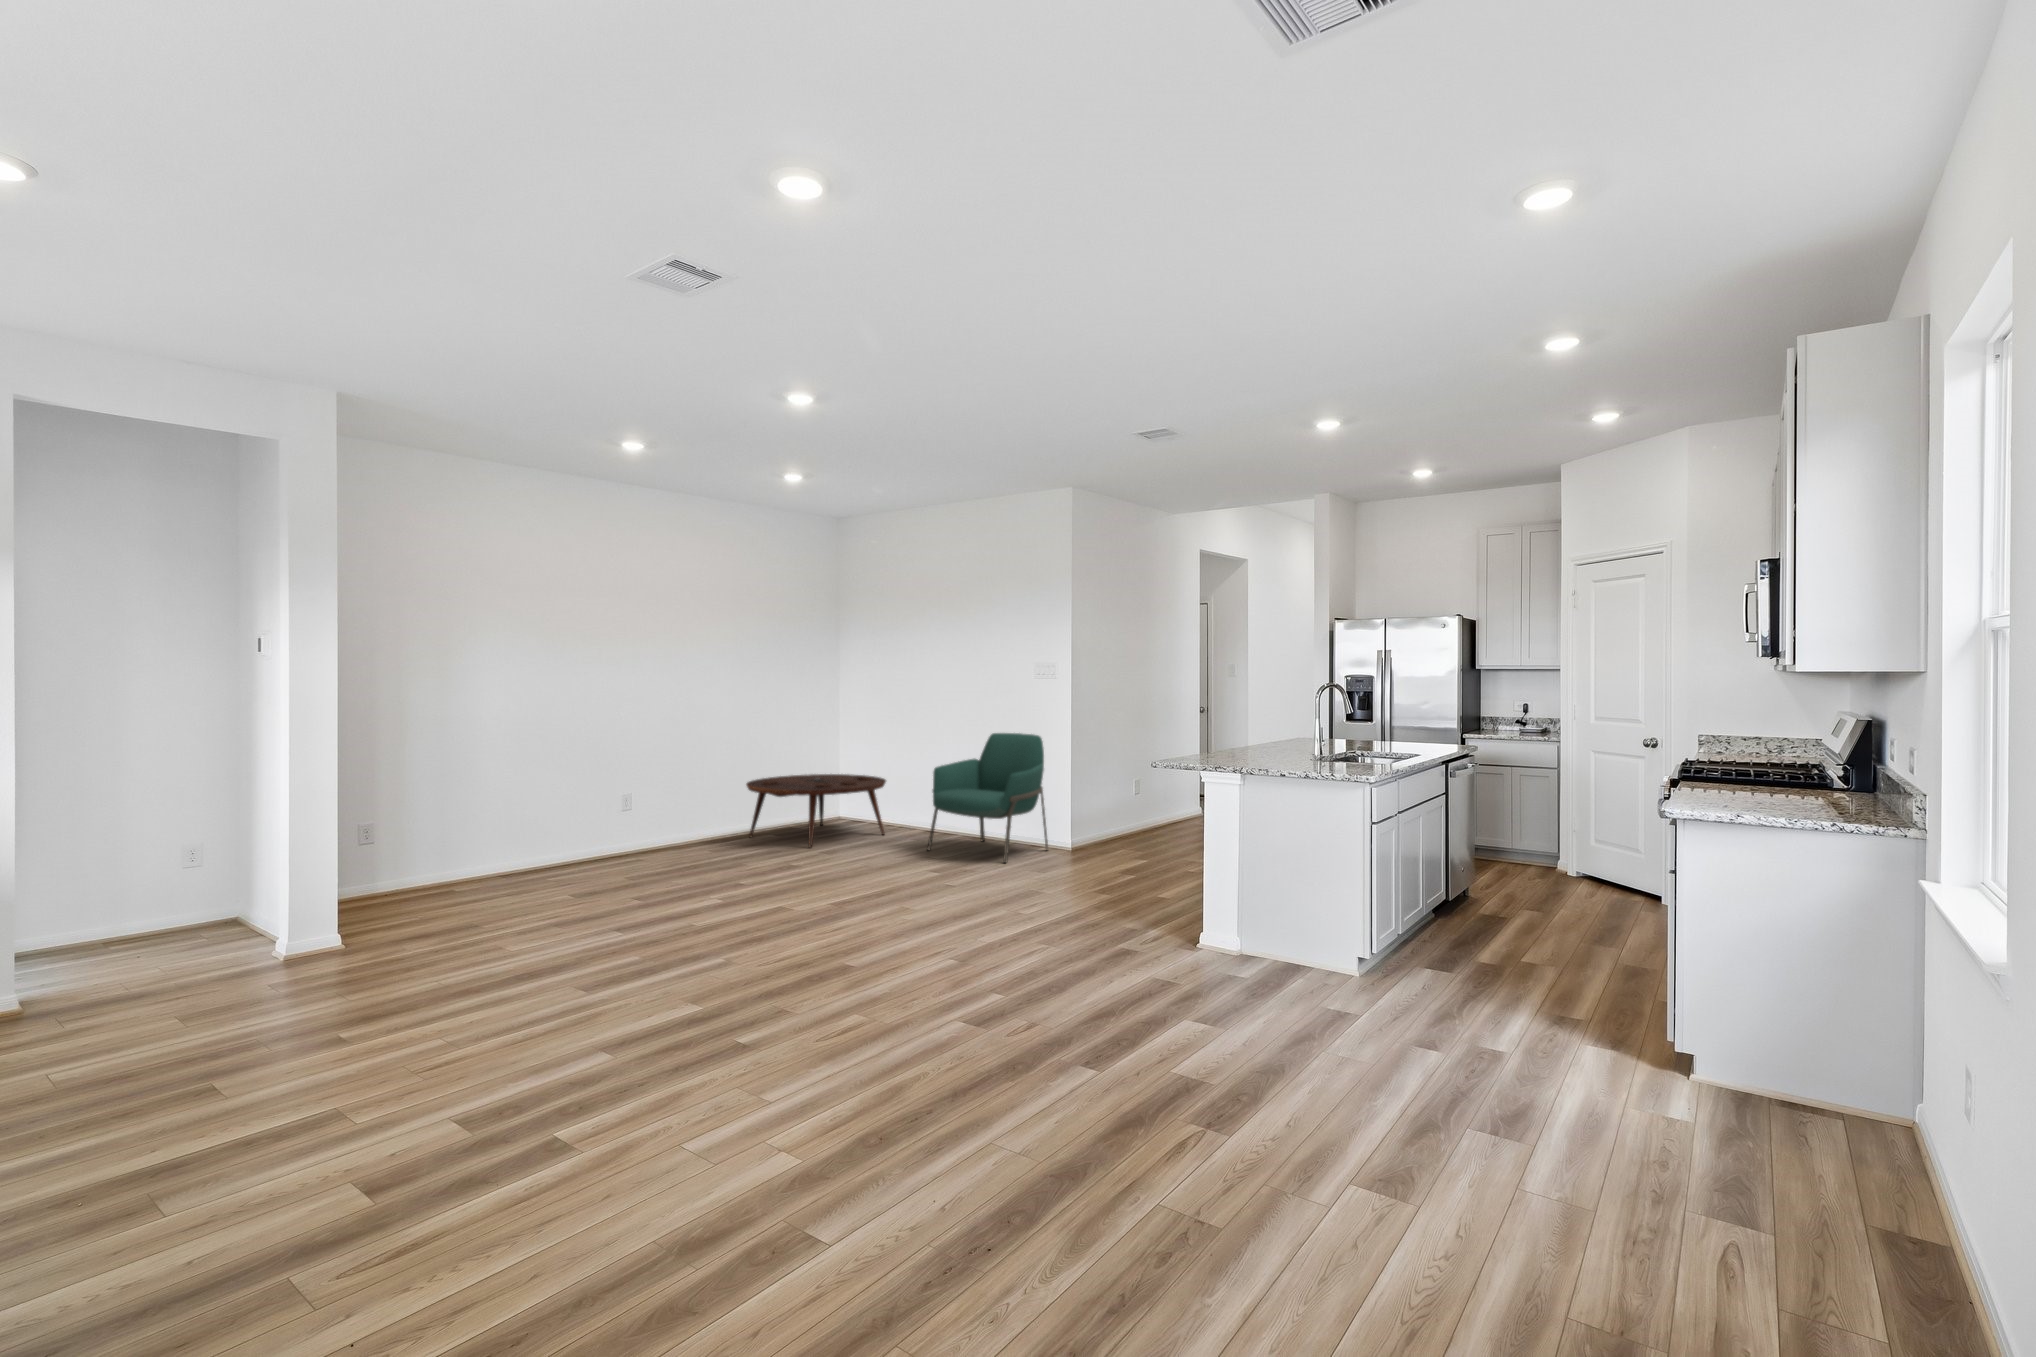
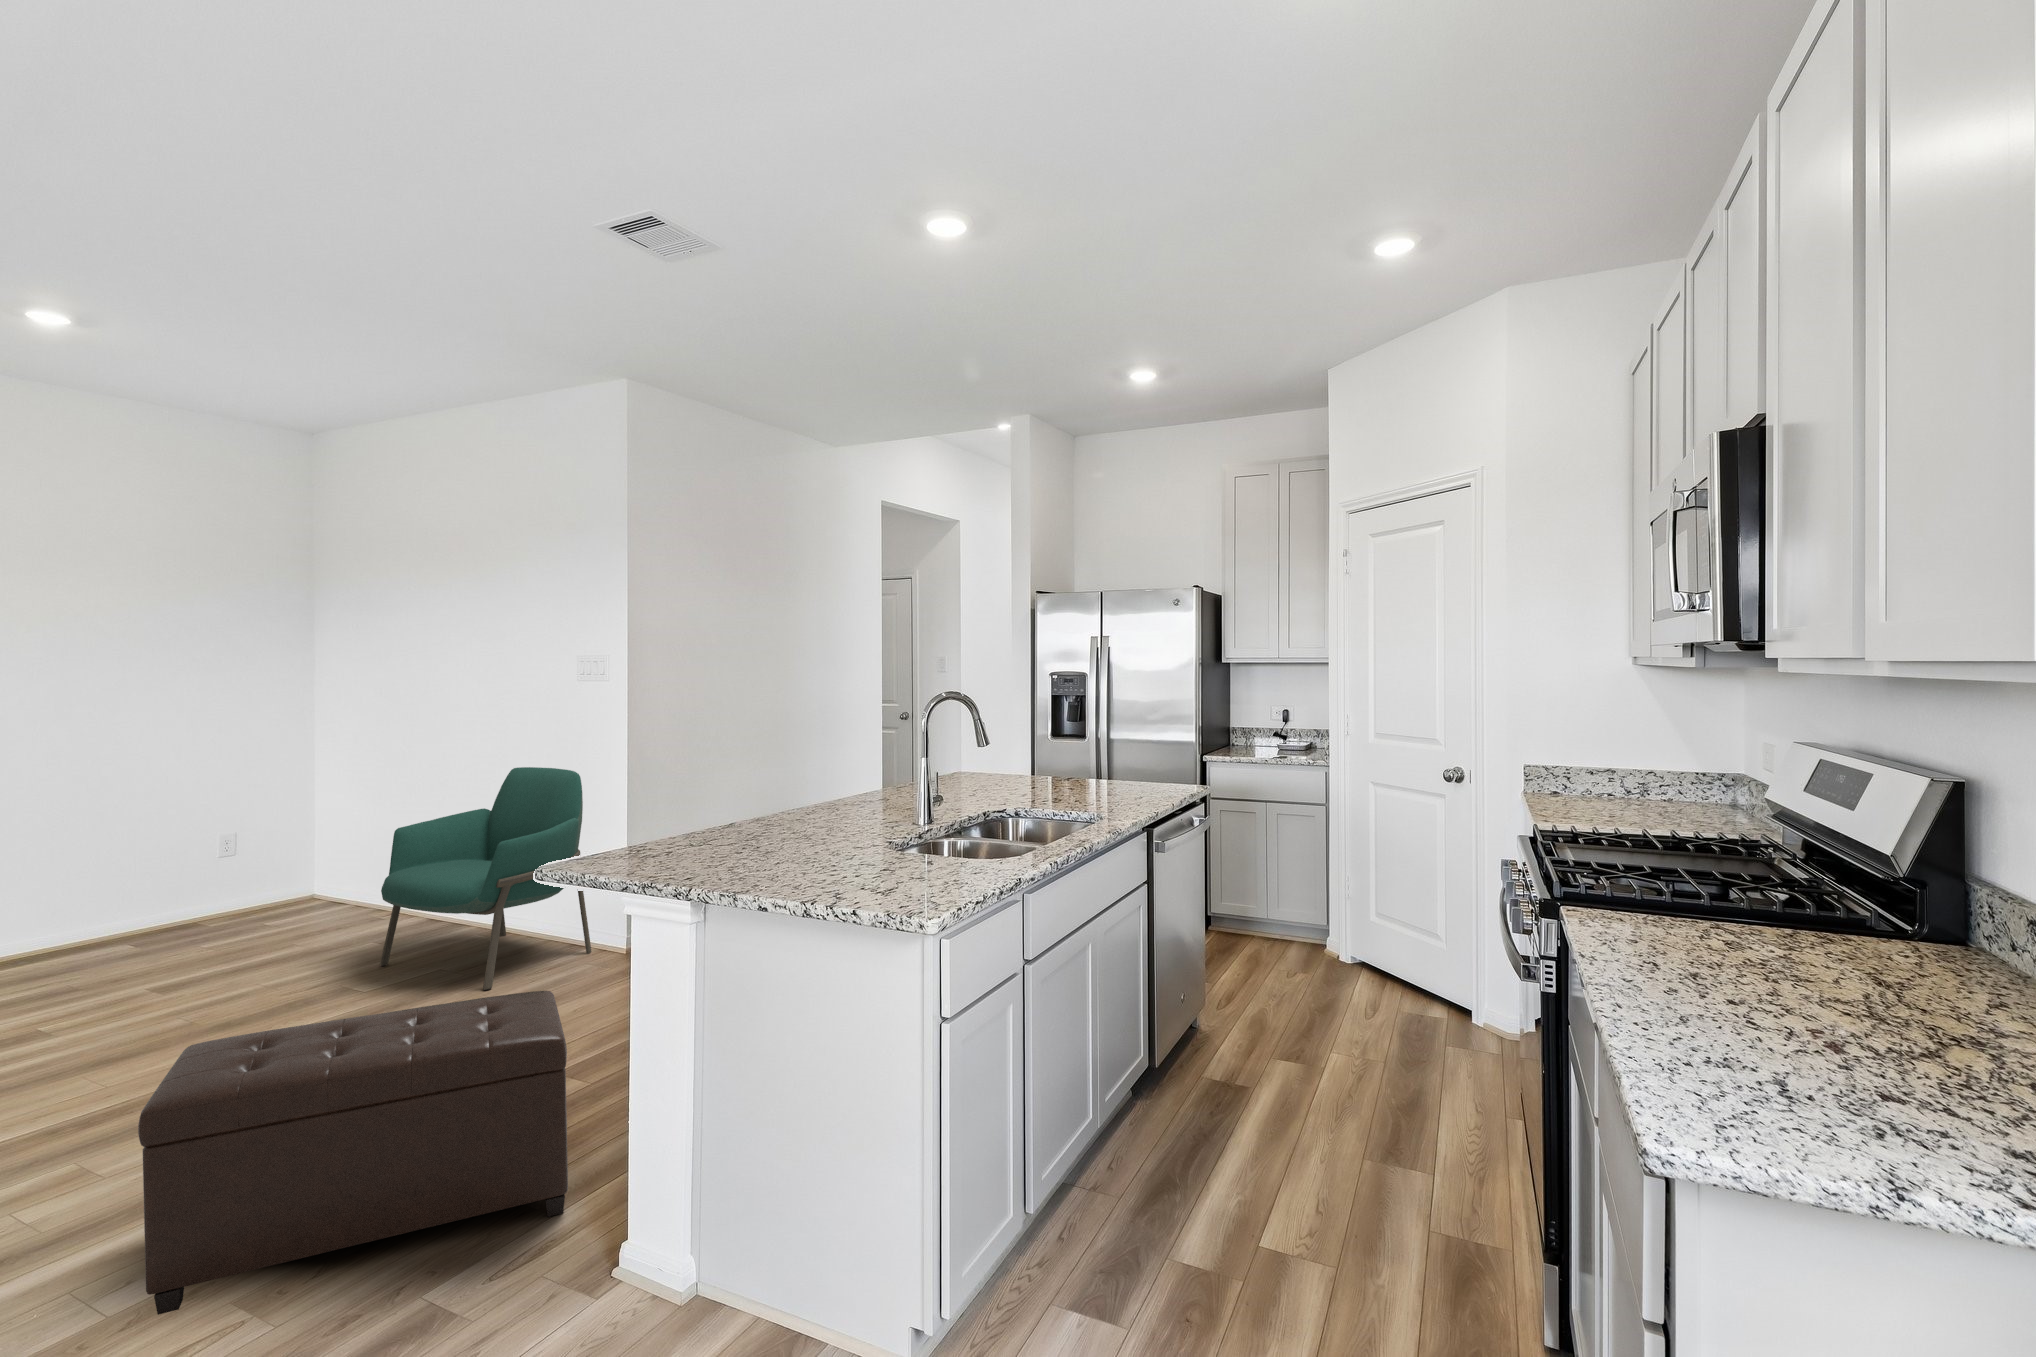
coffee table: present [746,774,886,848] -> none [72,832,357,971]
ottoman: none [968,835,1149,951] -> present [138,991,568,1315]

